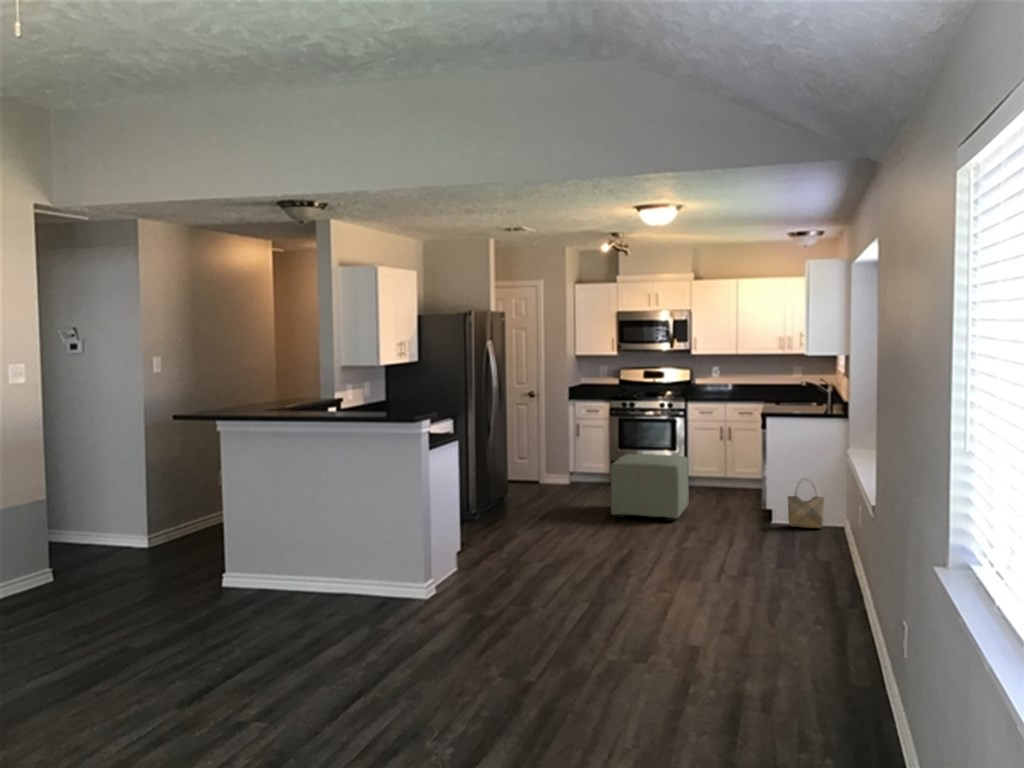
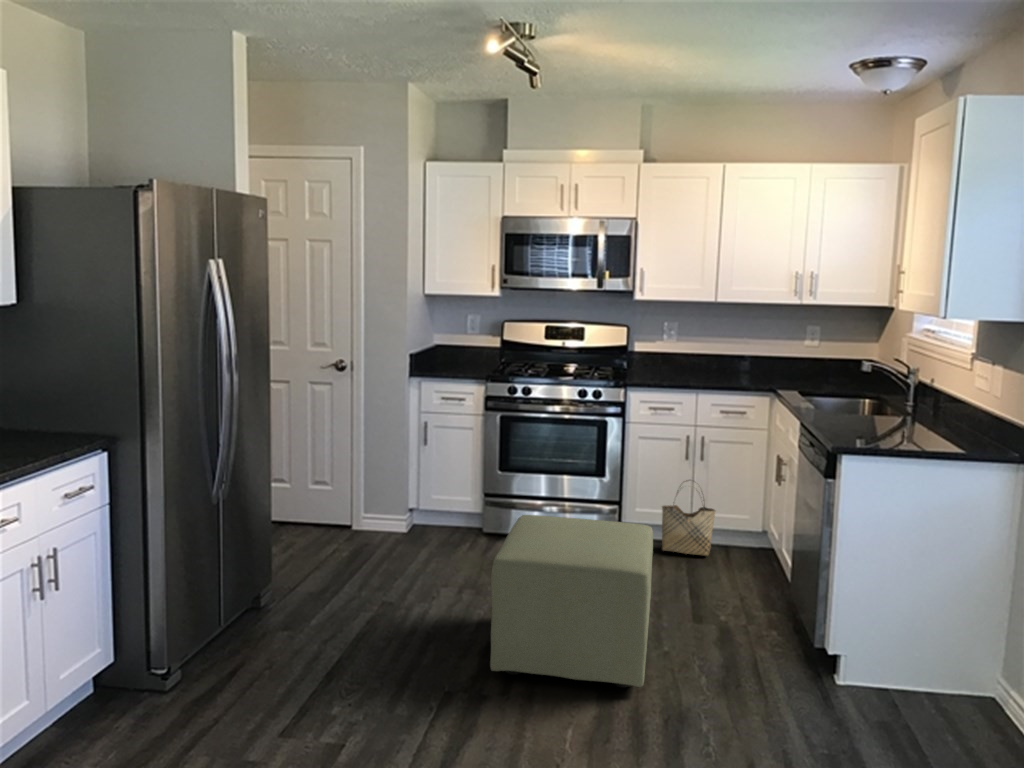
woven basket: present [788,482,824,528] -> present [662,490,716,555]

